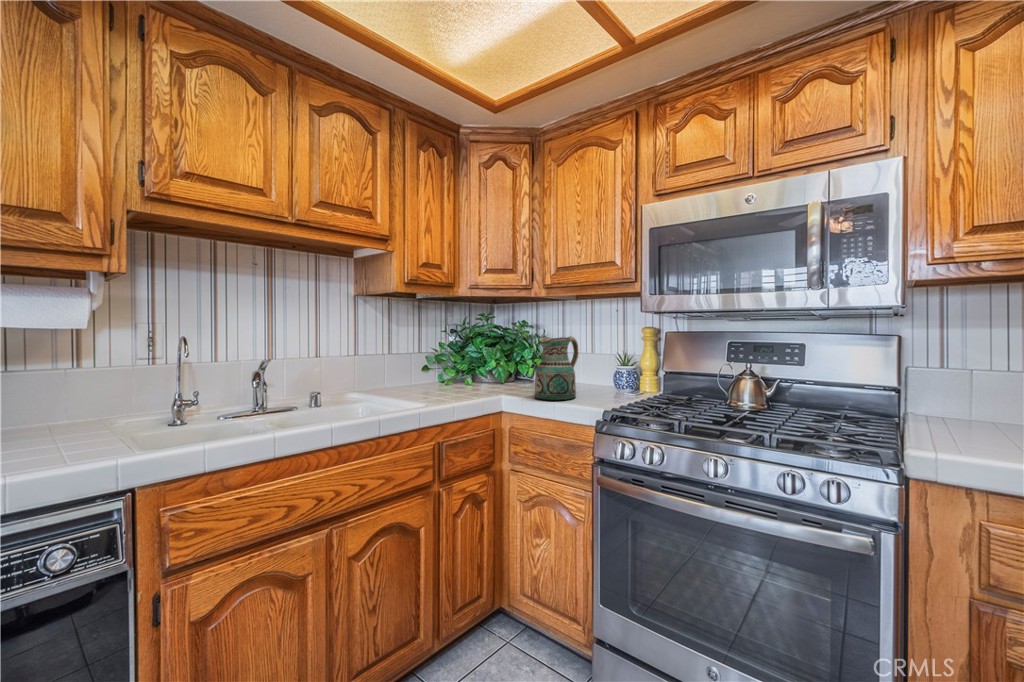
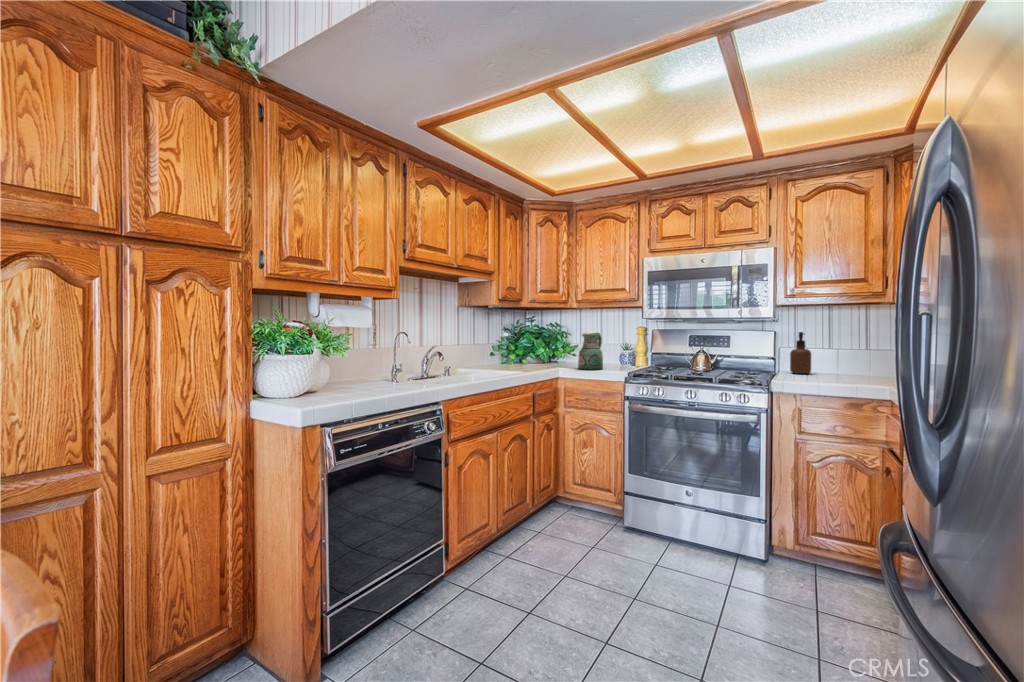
soap dispenser: none [937,335,989,423] -> present [790,332,811,374]

